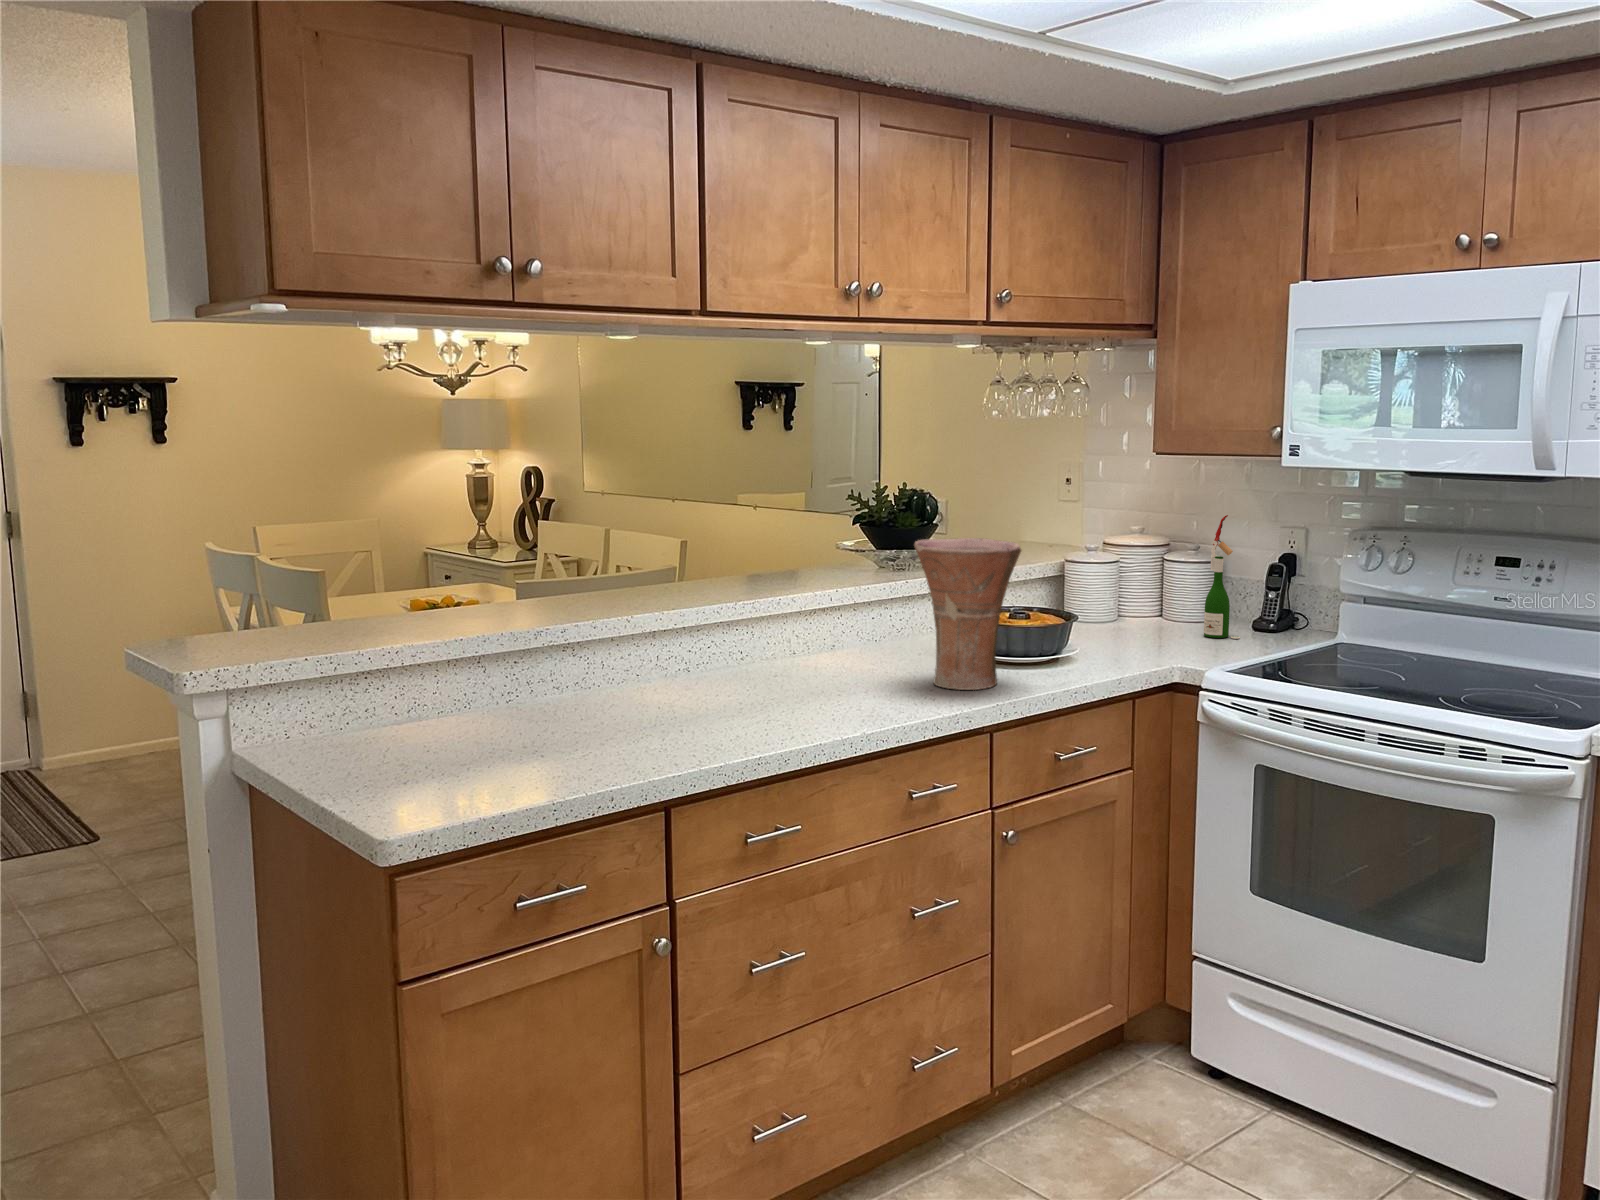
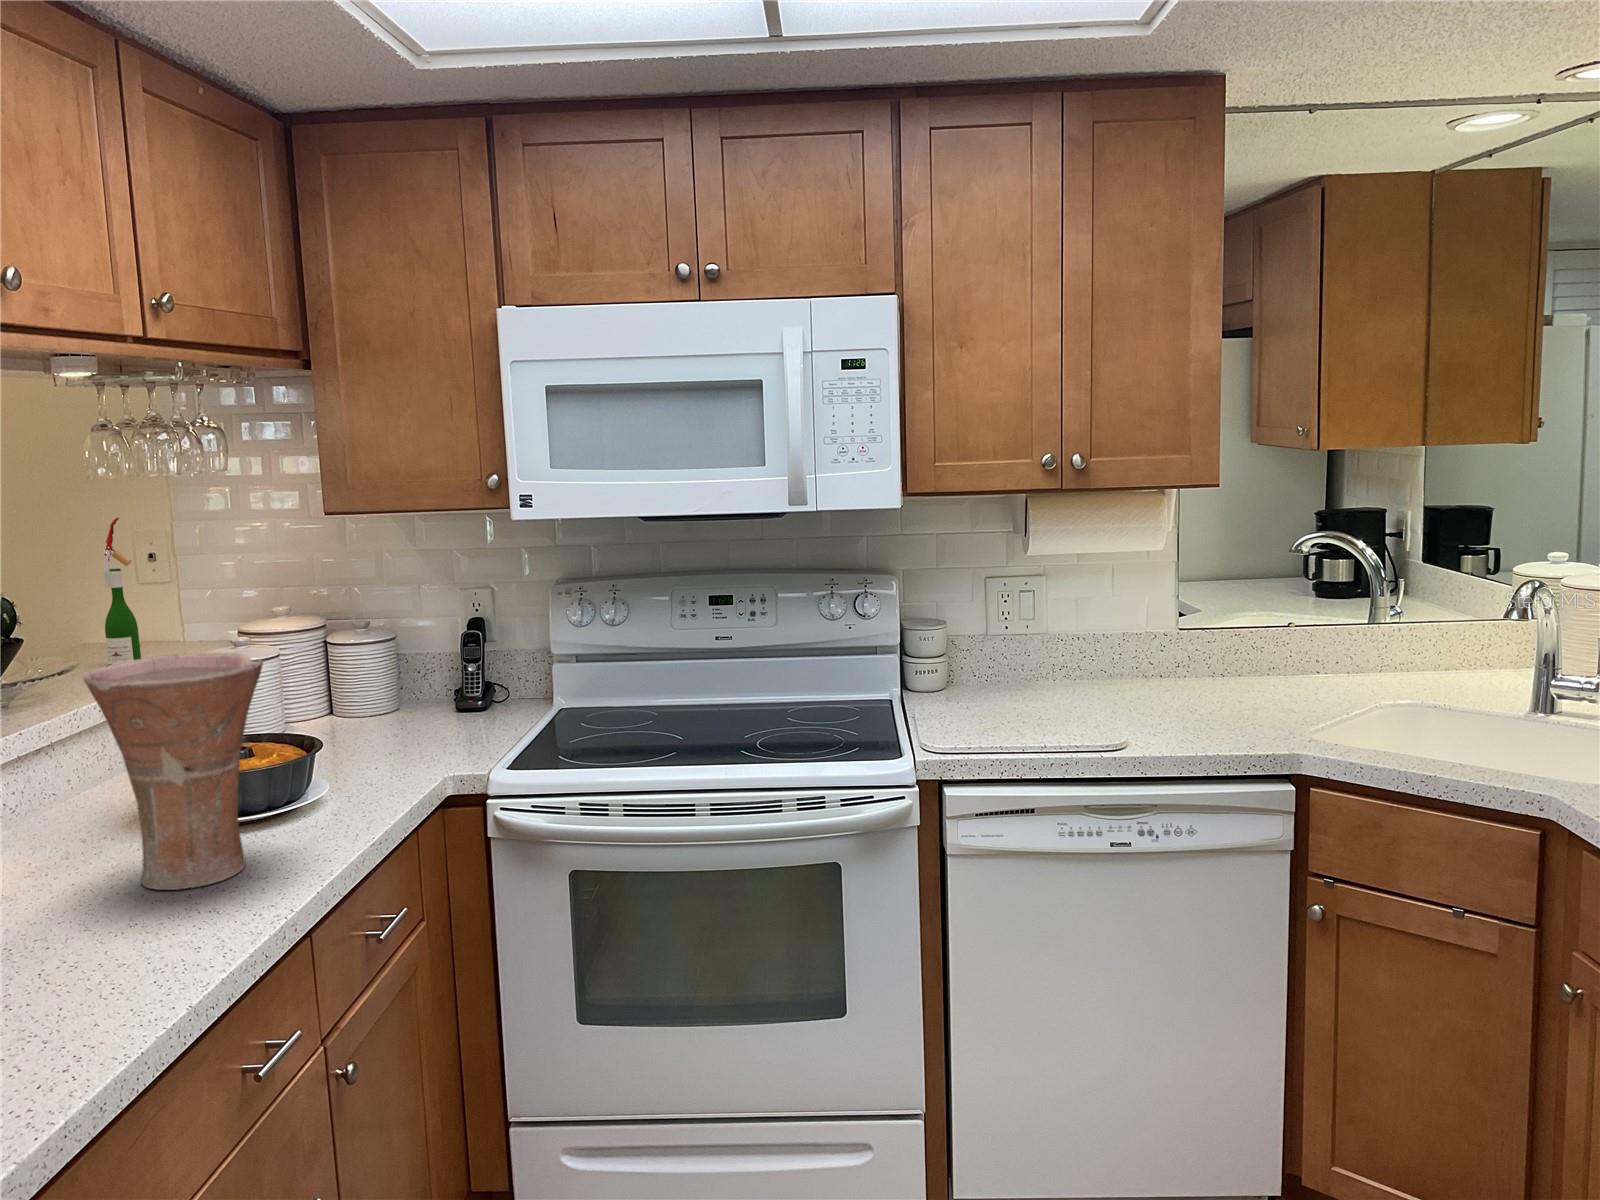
wine bottle: present [1204,515,1240,639] -> present [103,518,141,665]

